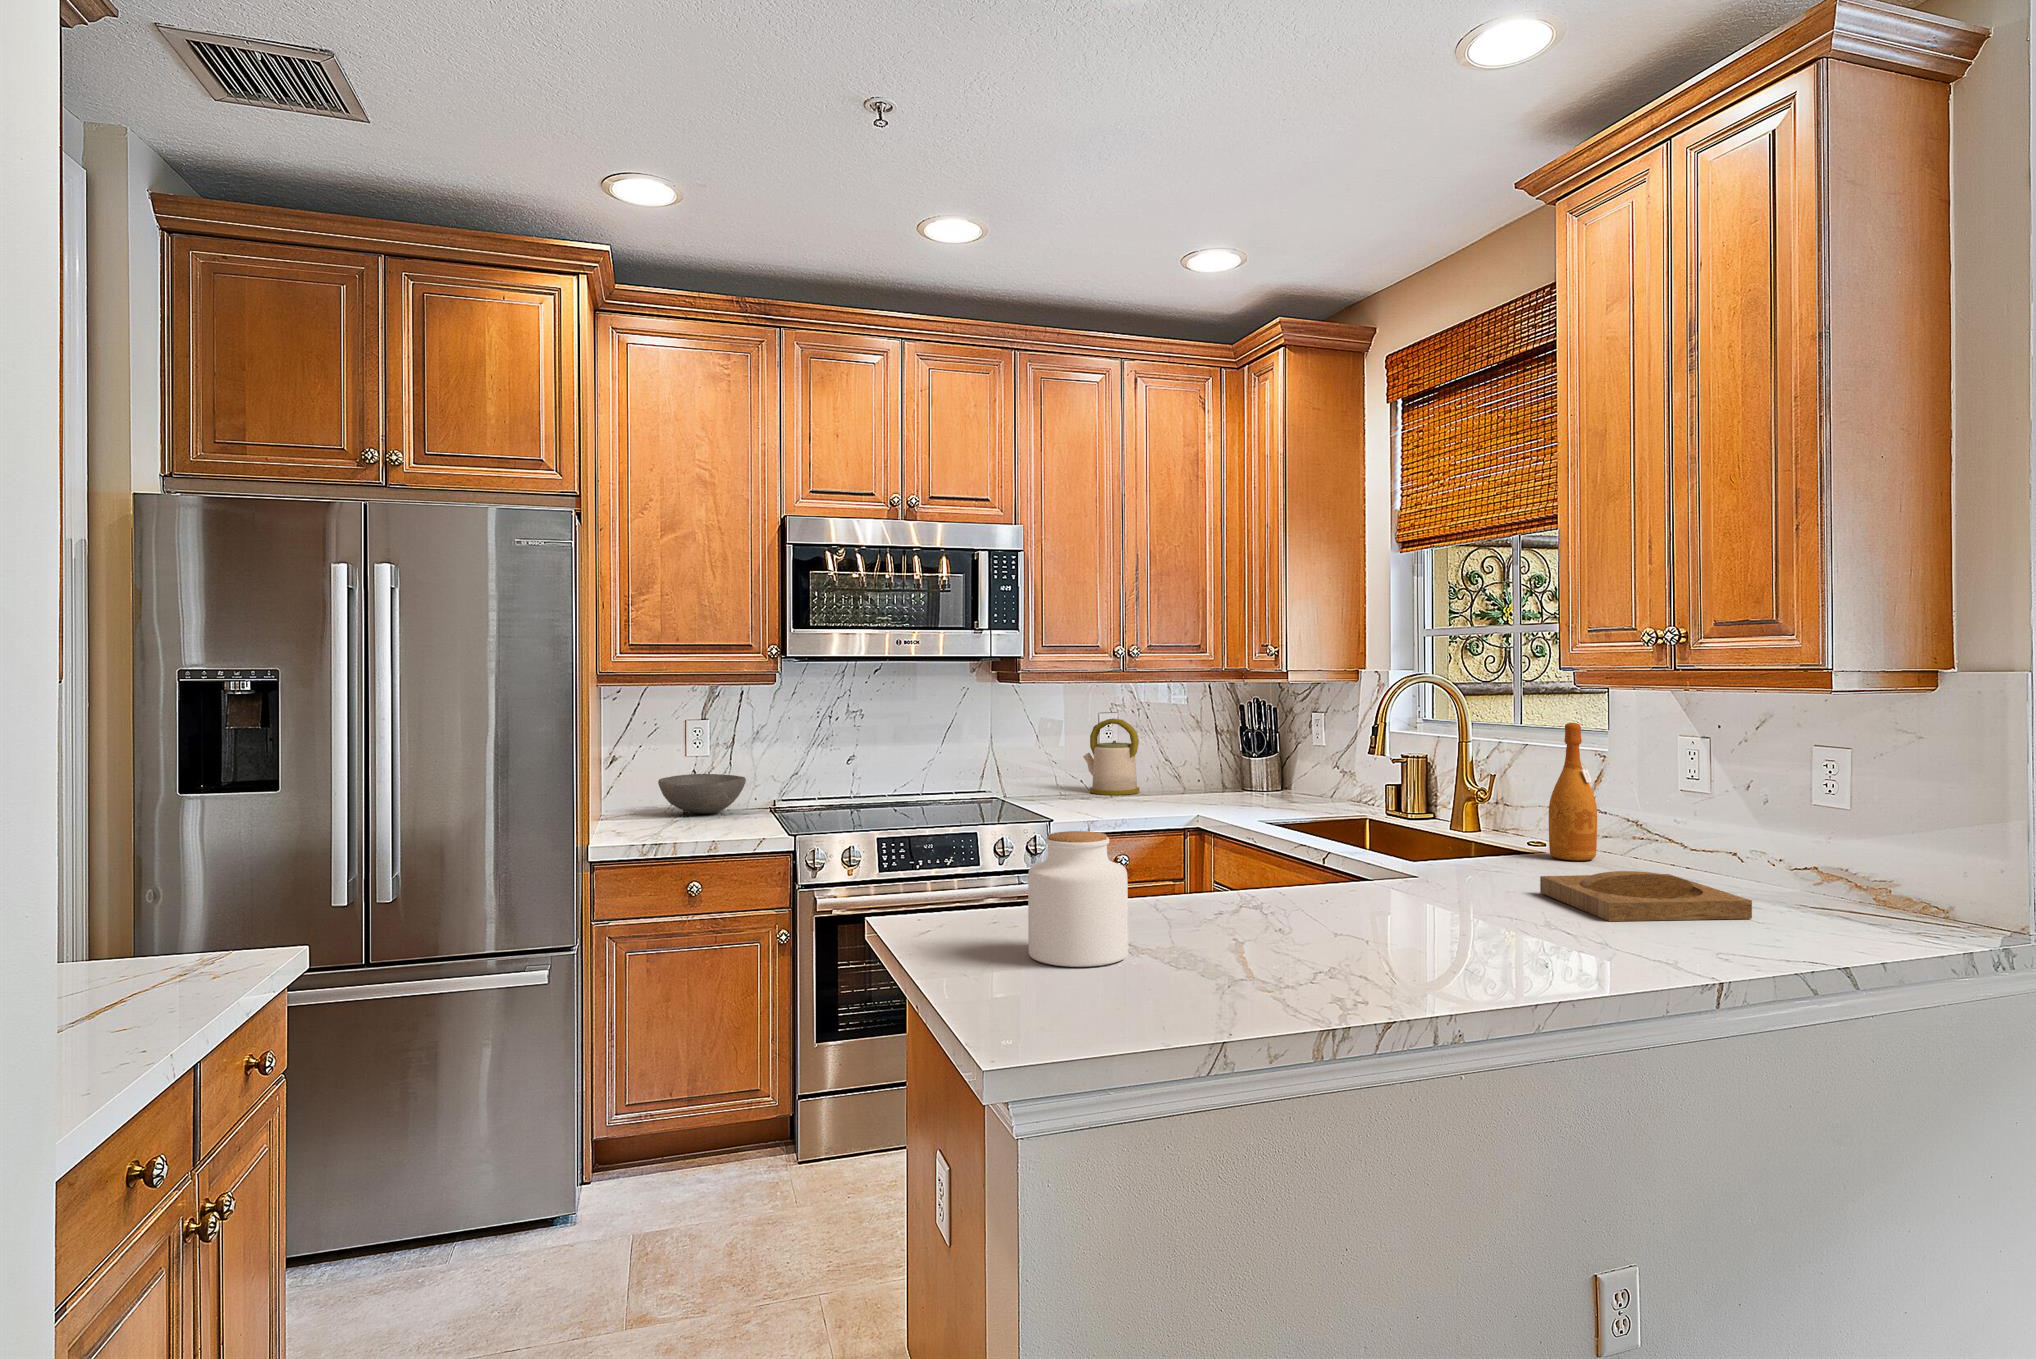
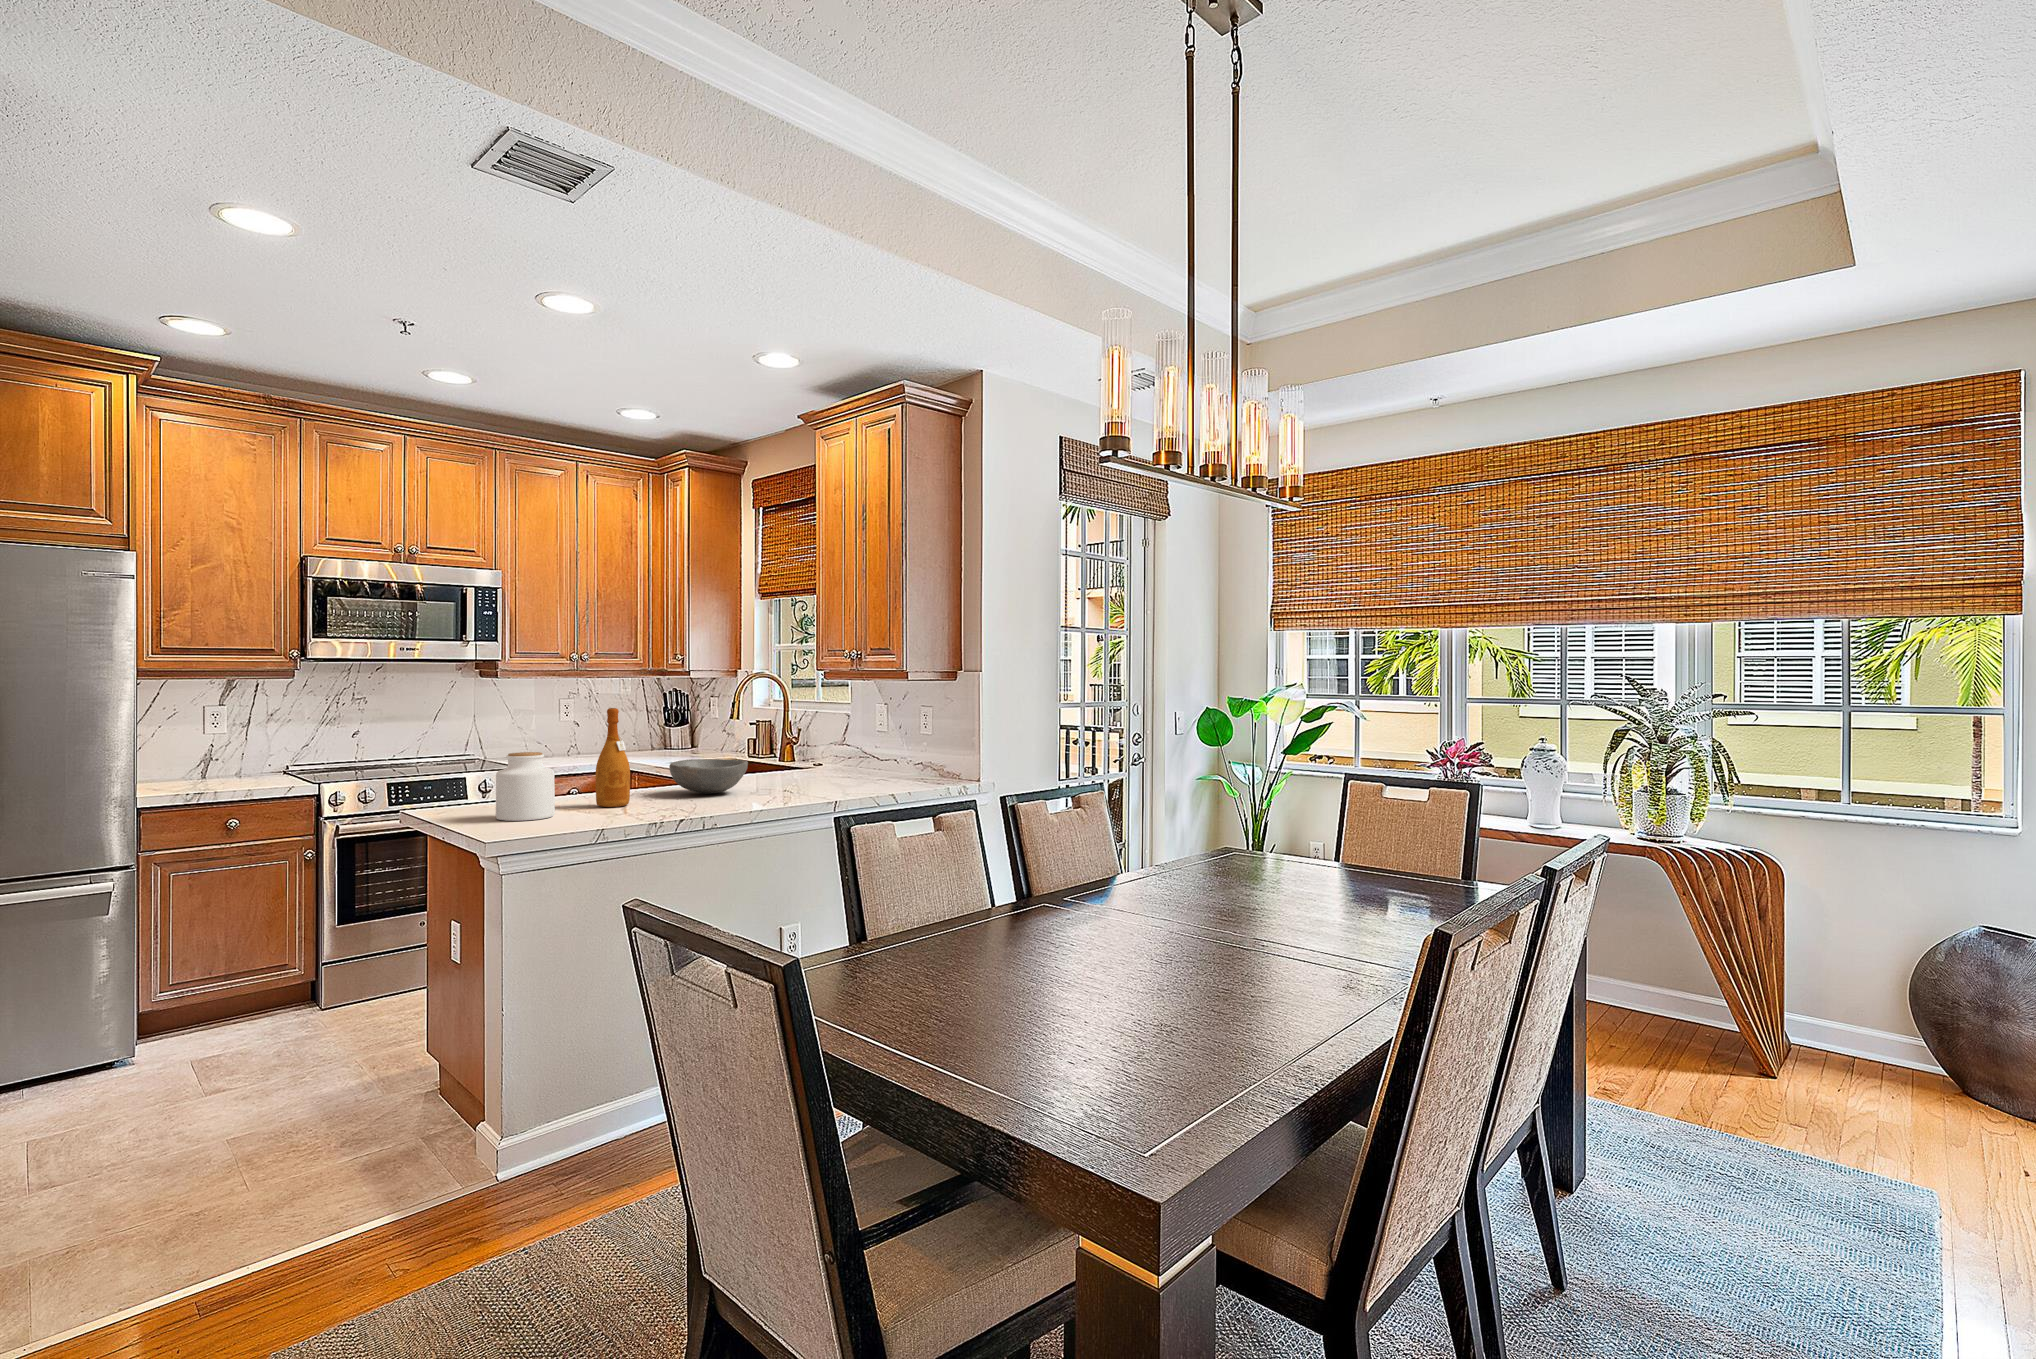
kettle: present [1083,718,1139,795] -> none [547,703,588,755]
wine bottle: present [1549,723,1597,861] -> present [596,708,630,807]
bowl: present [658,774,746,814] -> present [669,759,748,794]
tray: present [1540,871,1752,921] -> none [797,770,886,792]

